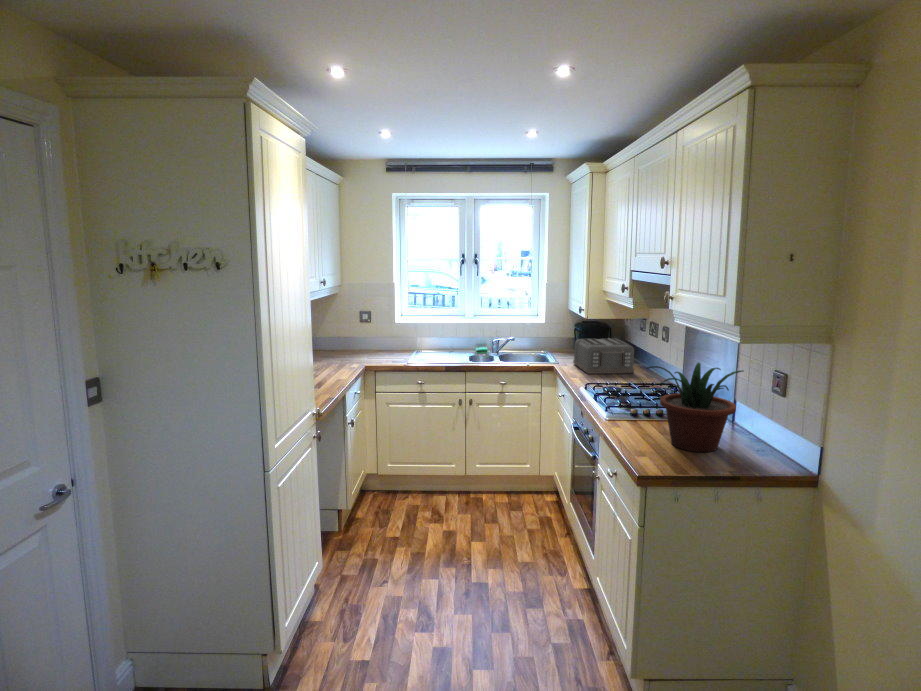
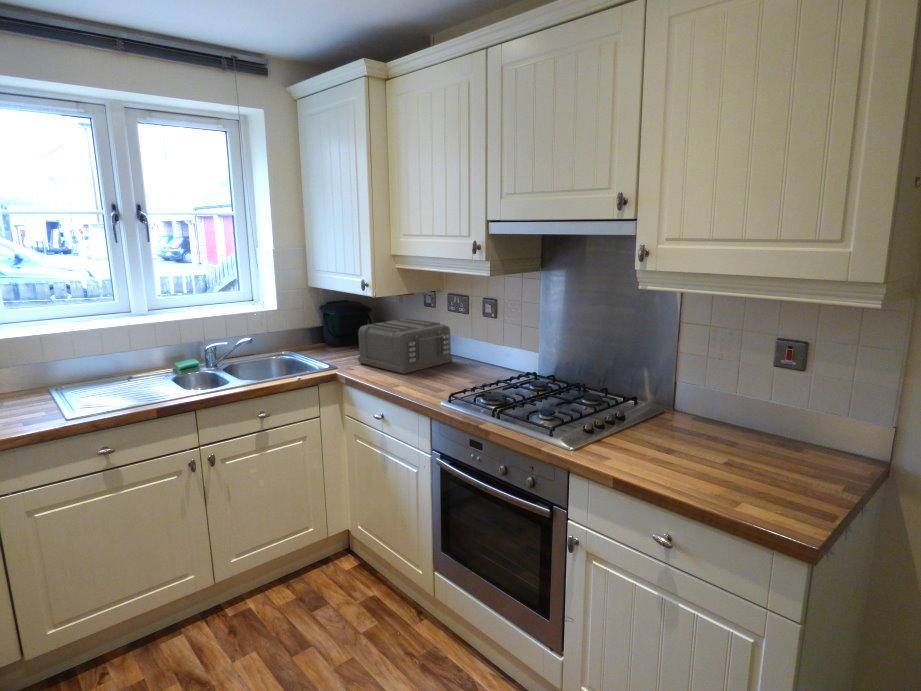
potted plant: present [646,363,743,452] -> none [656,333,781,462]

